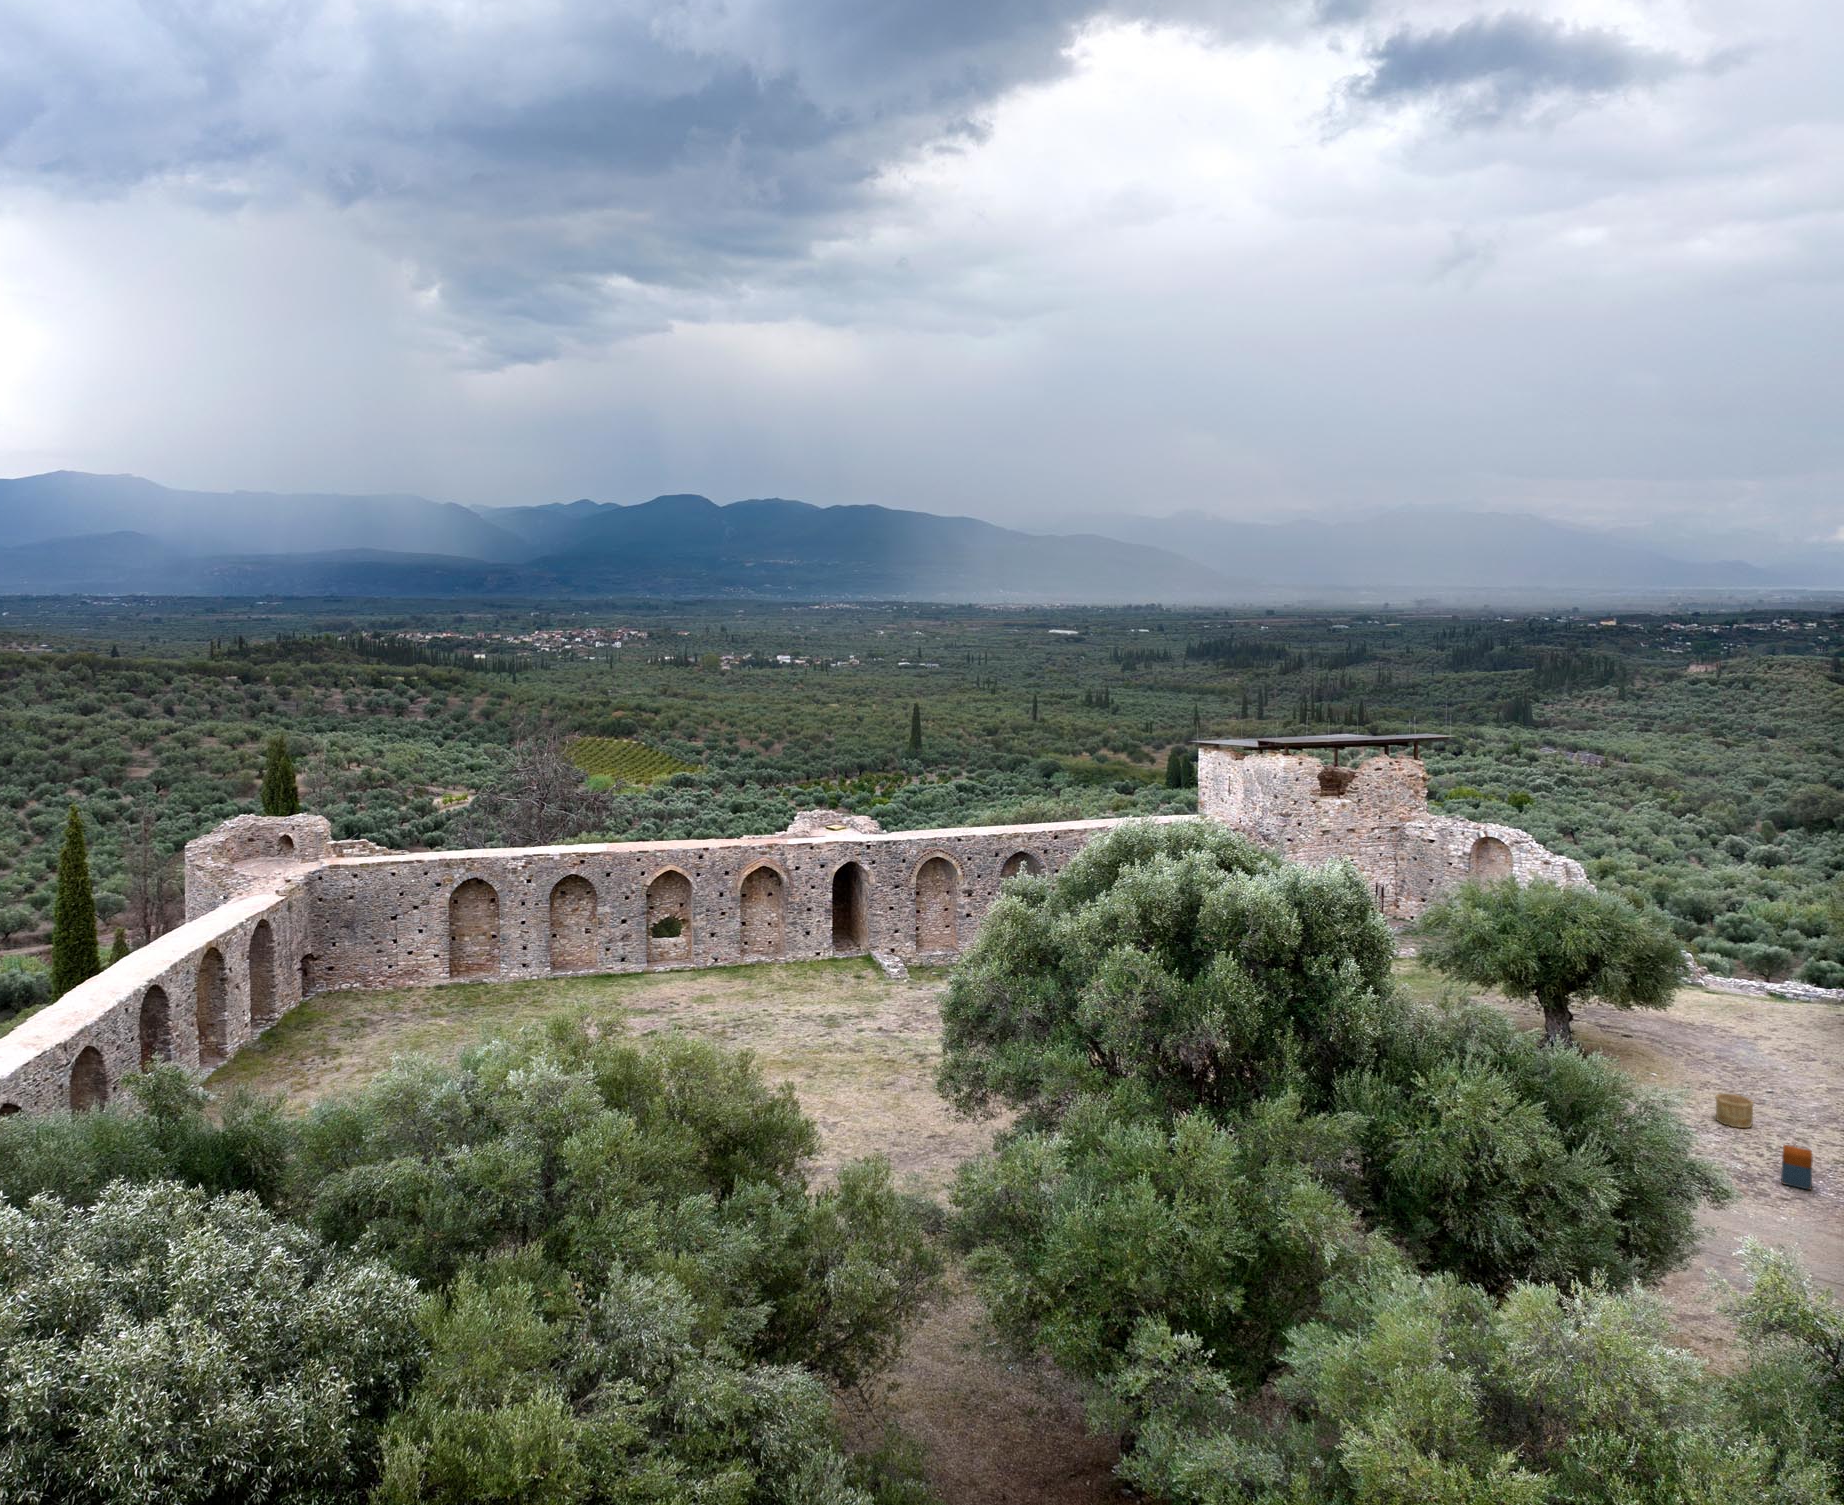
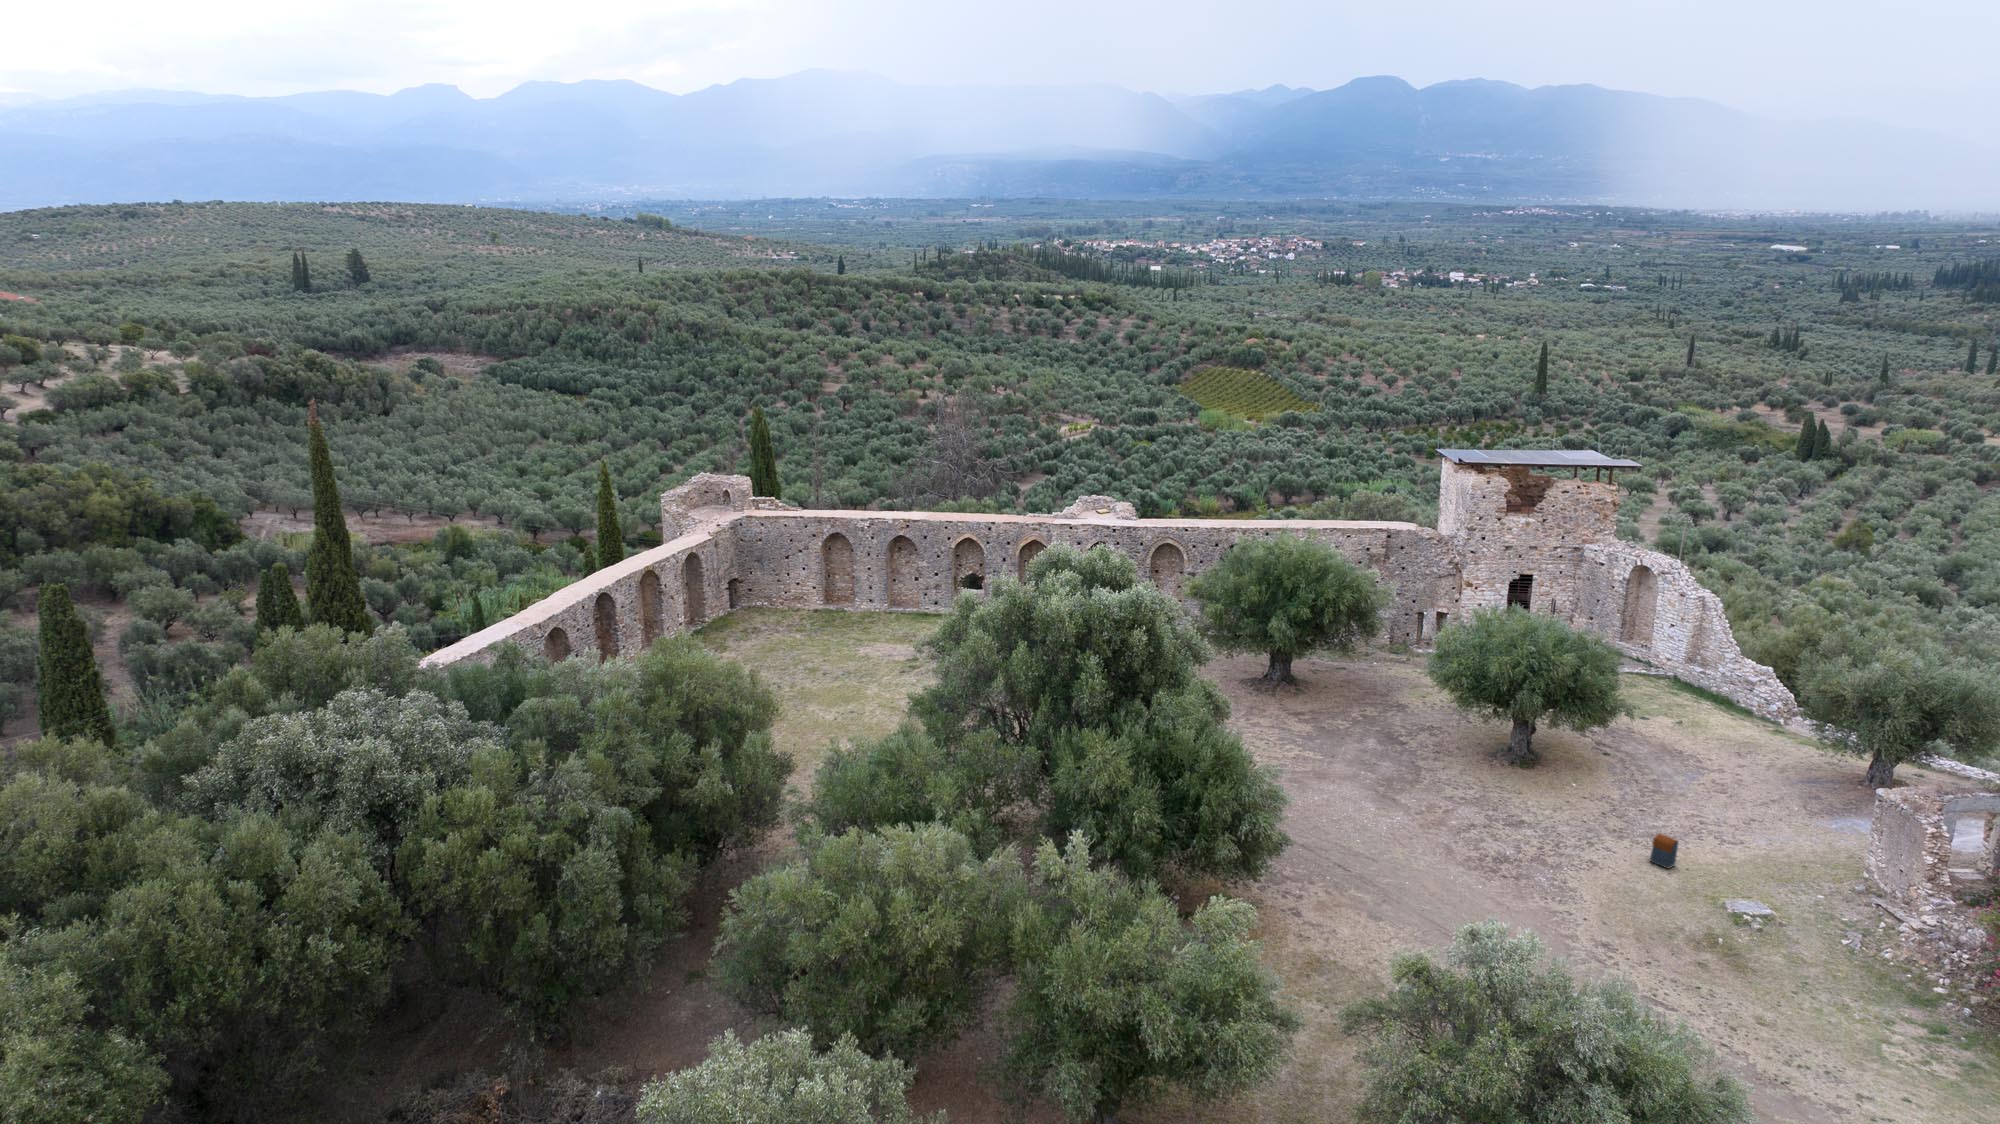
wooden bucket: present [1715,1093,1754,1128] -> none [1661,793,1692,821]

